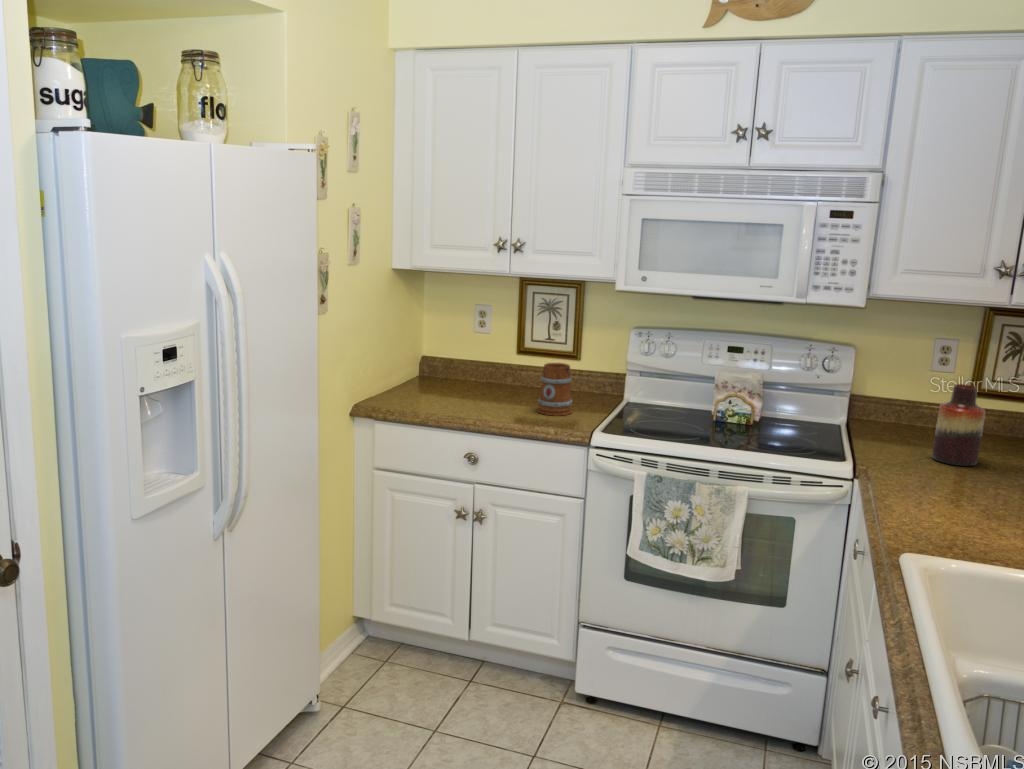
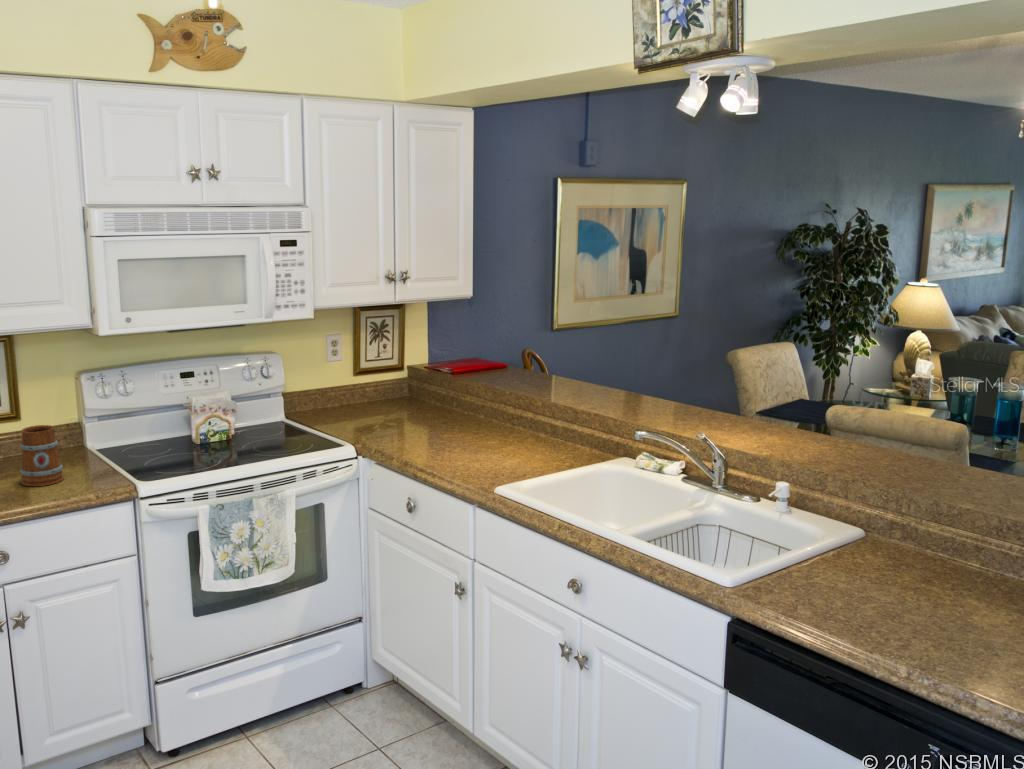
vase: present [932,384,985,466] -> none [382,366,414,428]

